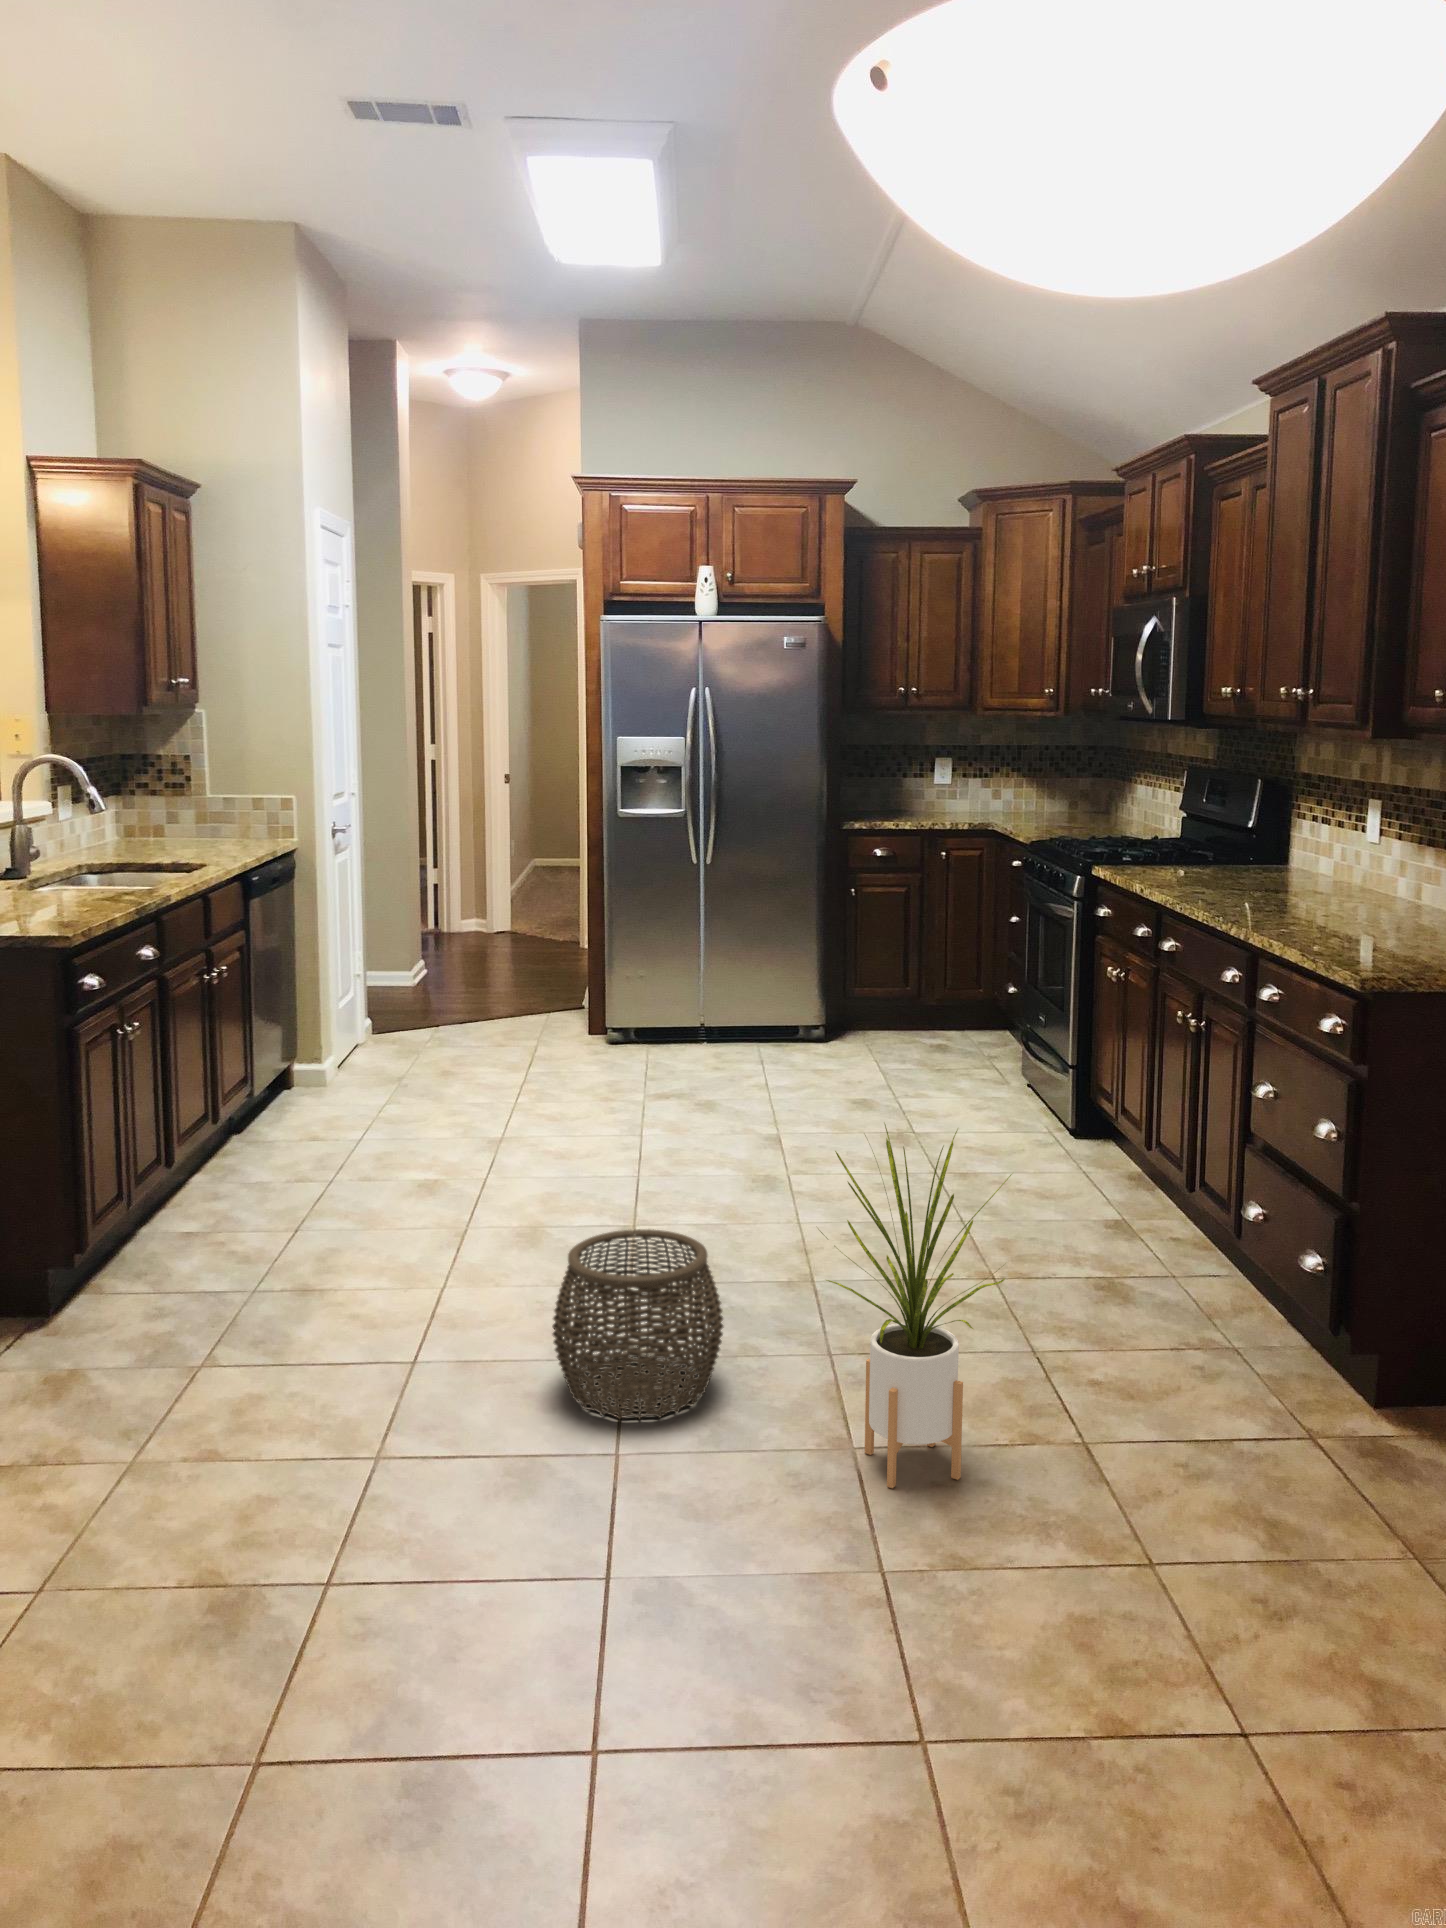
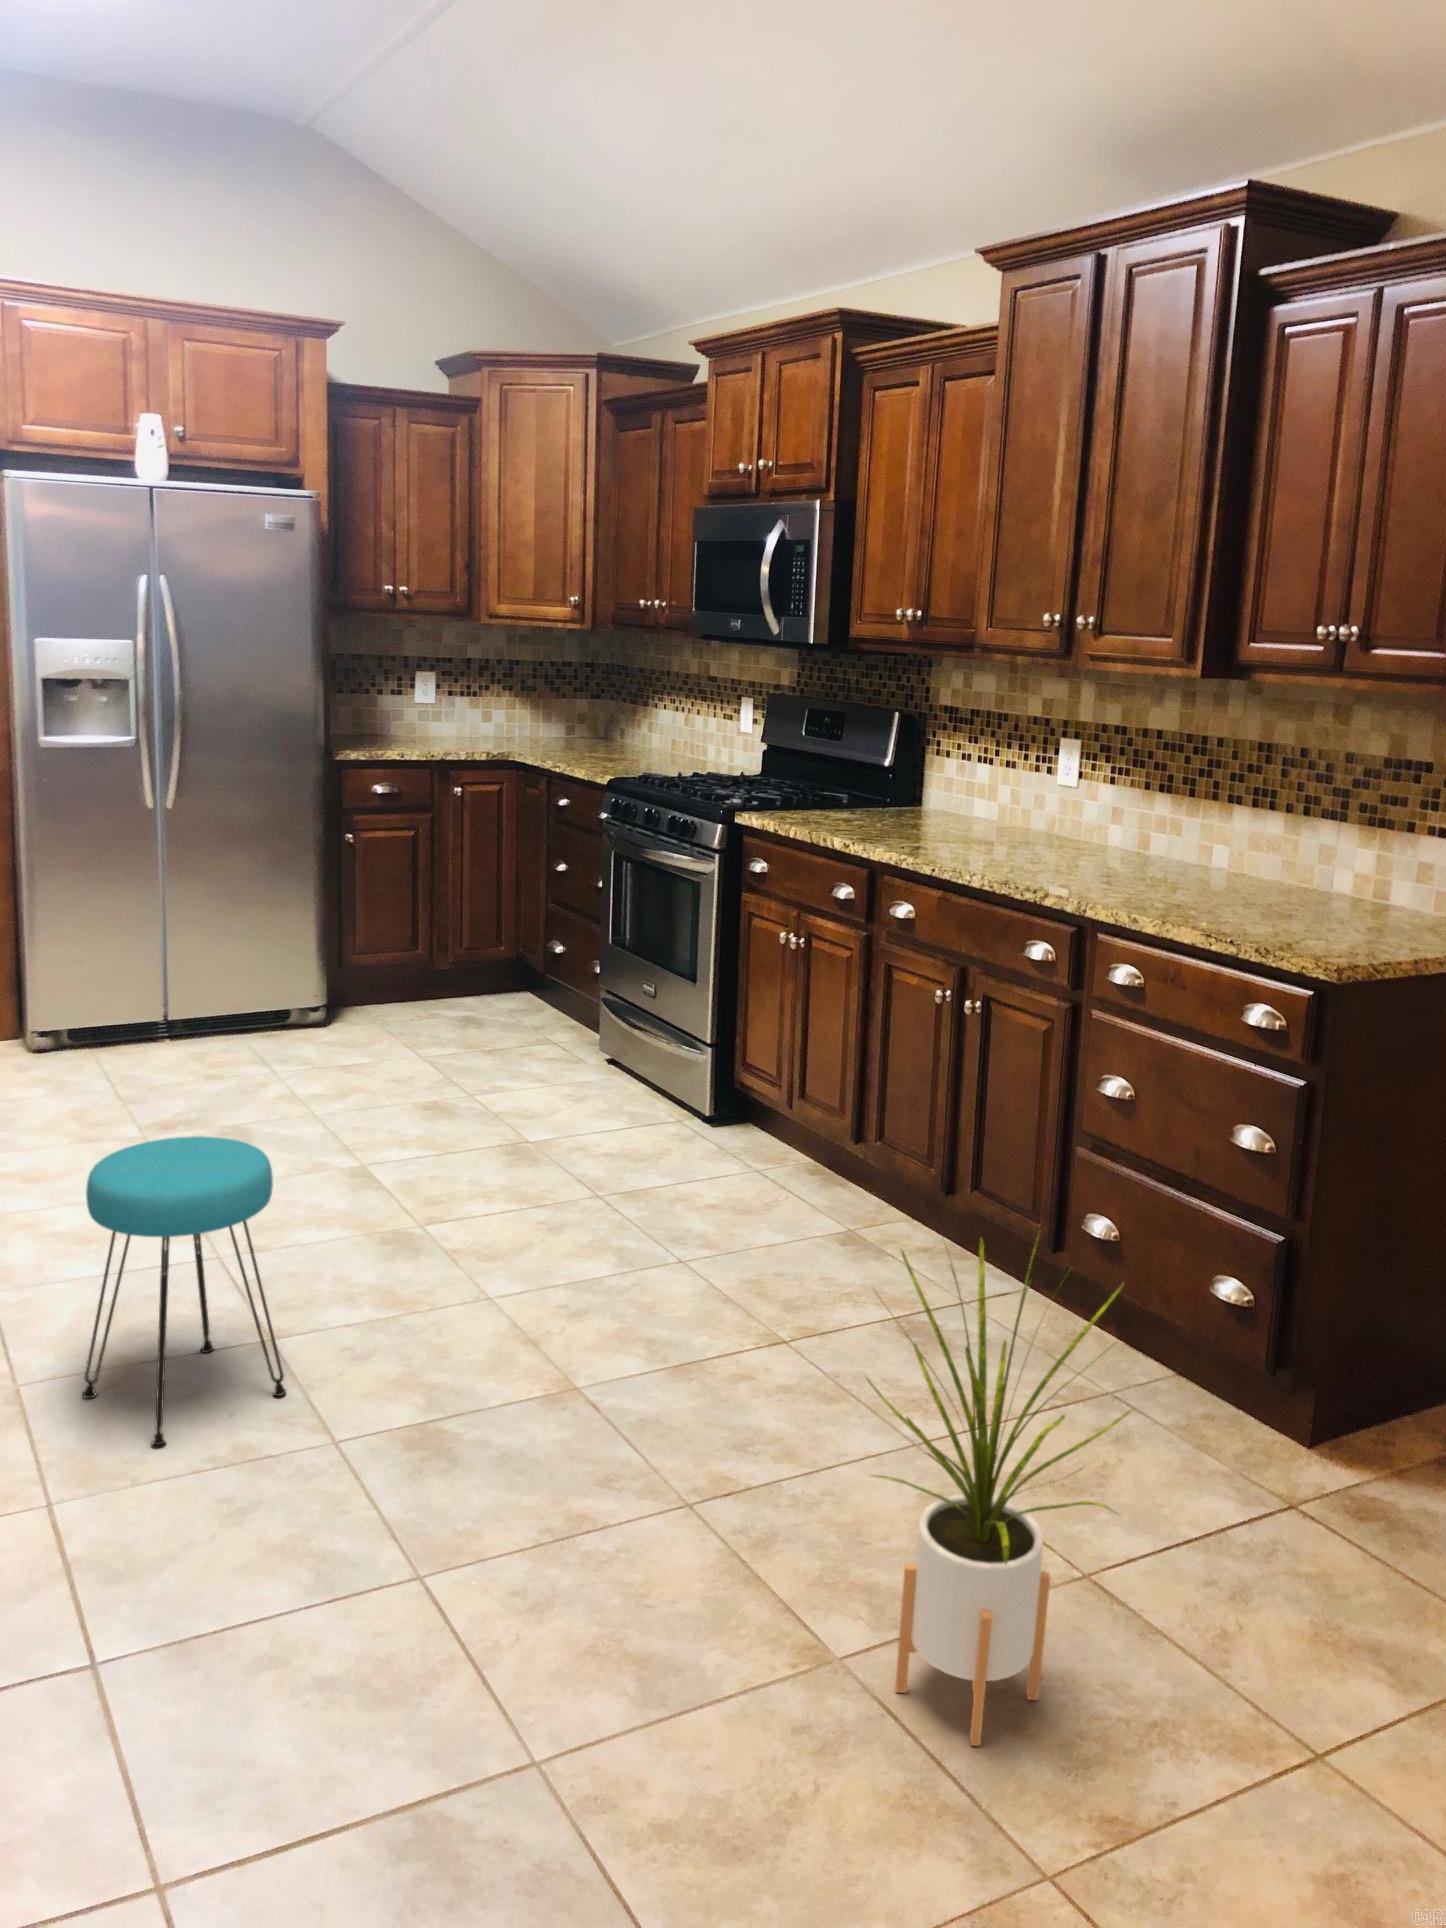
stool: none [508,1061,624,1251] -> present [82,1136,286,1445]
woven basket: present [552,1229,723,1419] -> none [379,1419,649,1750]

